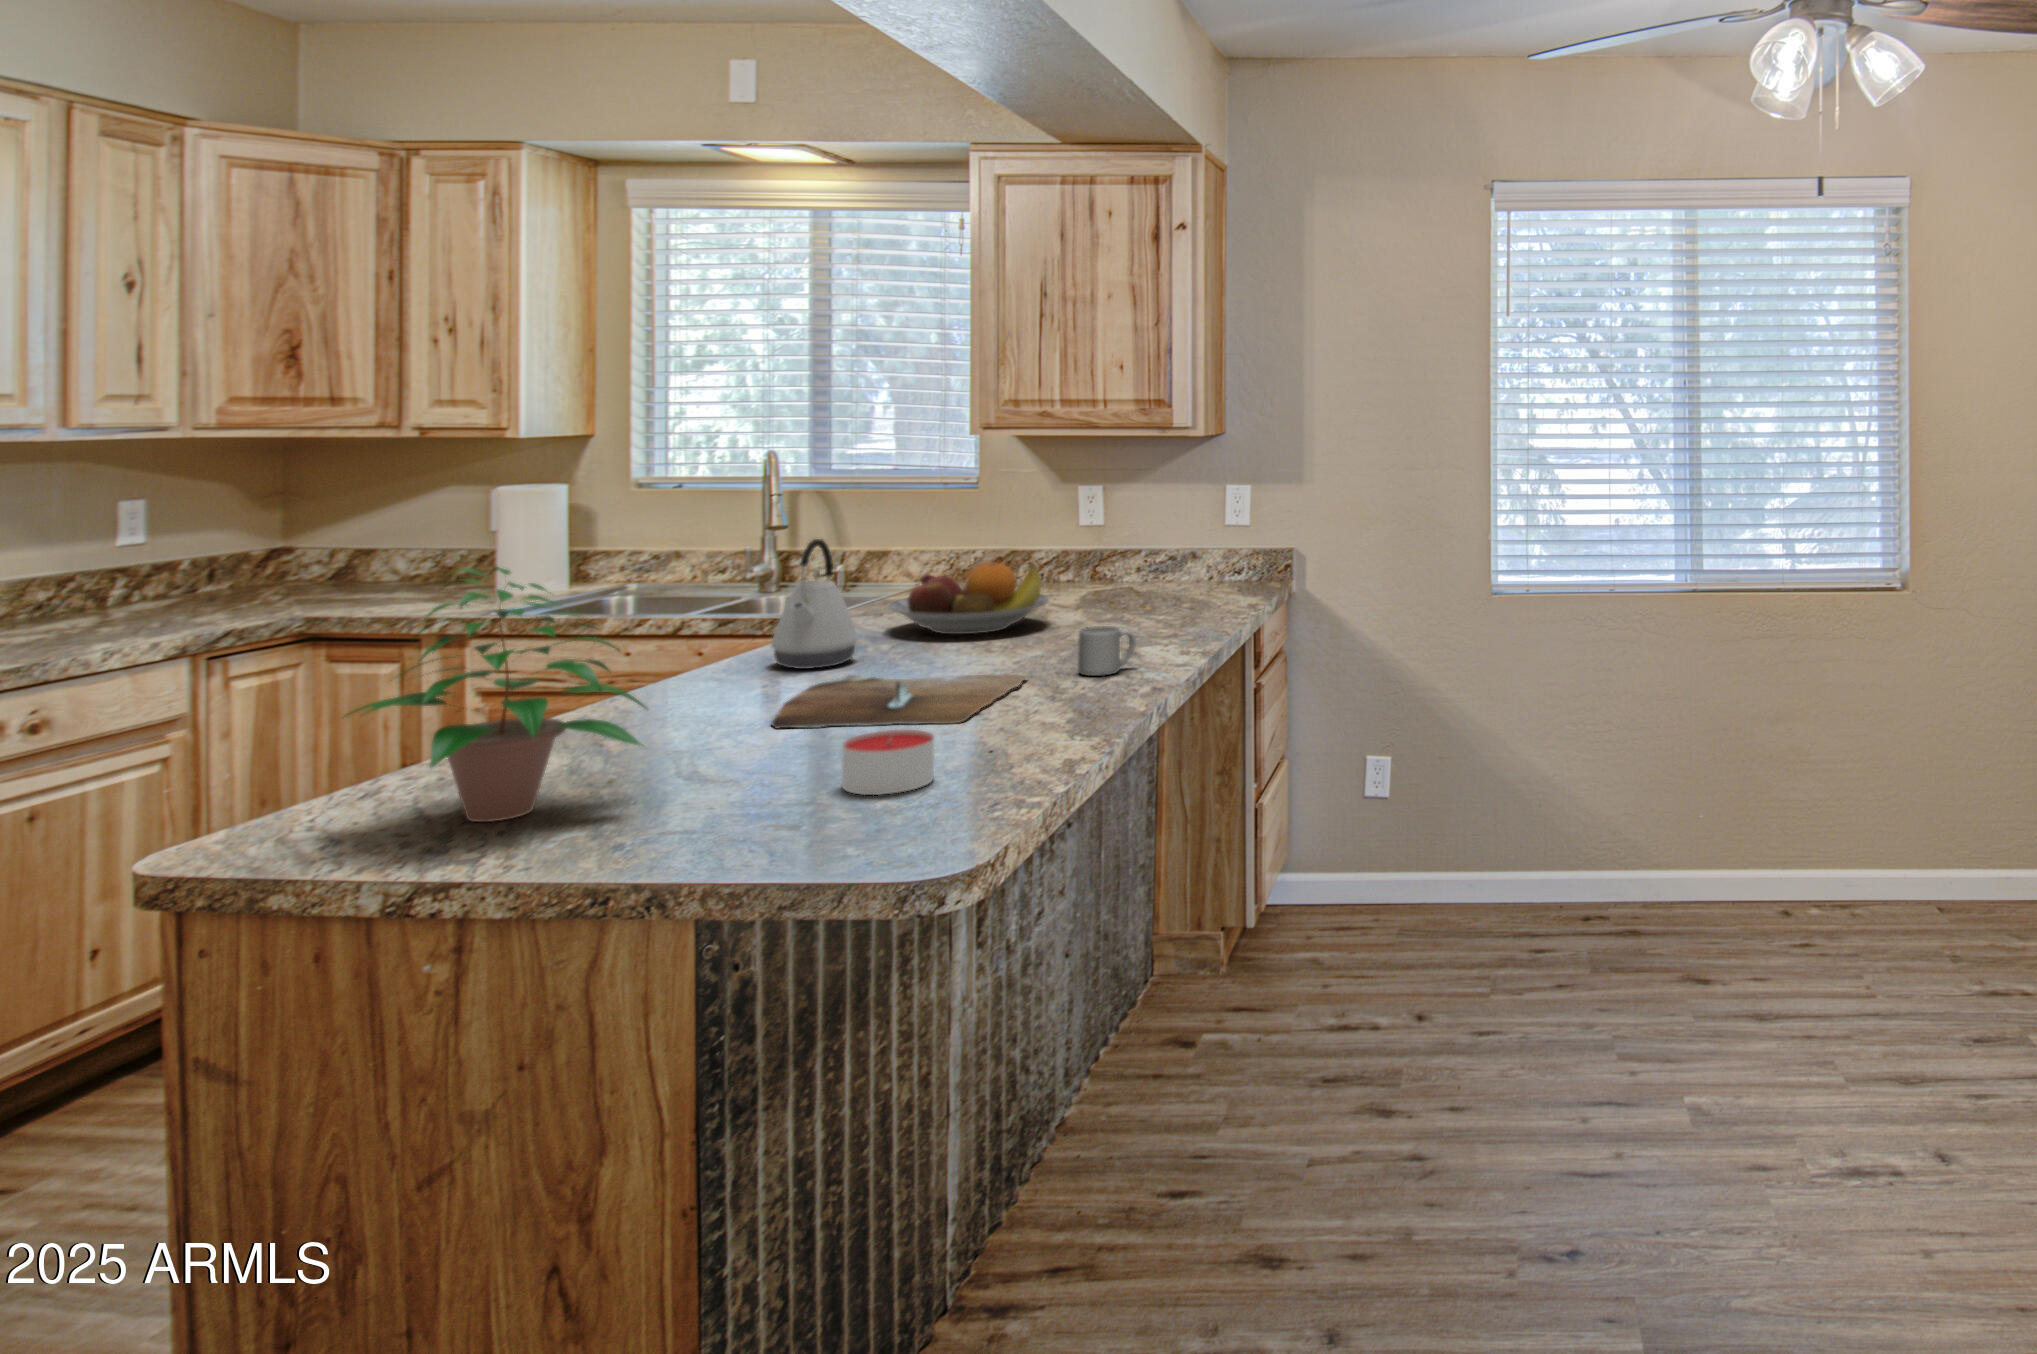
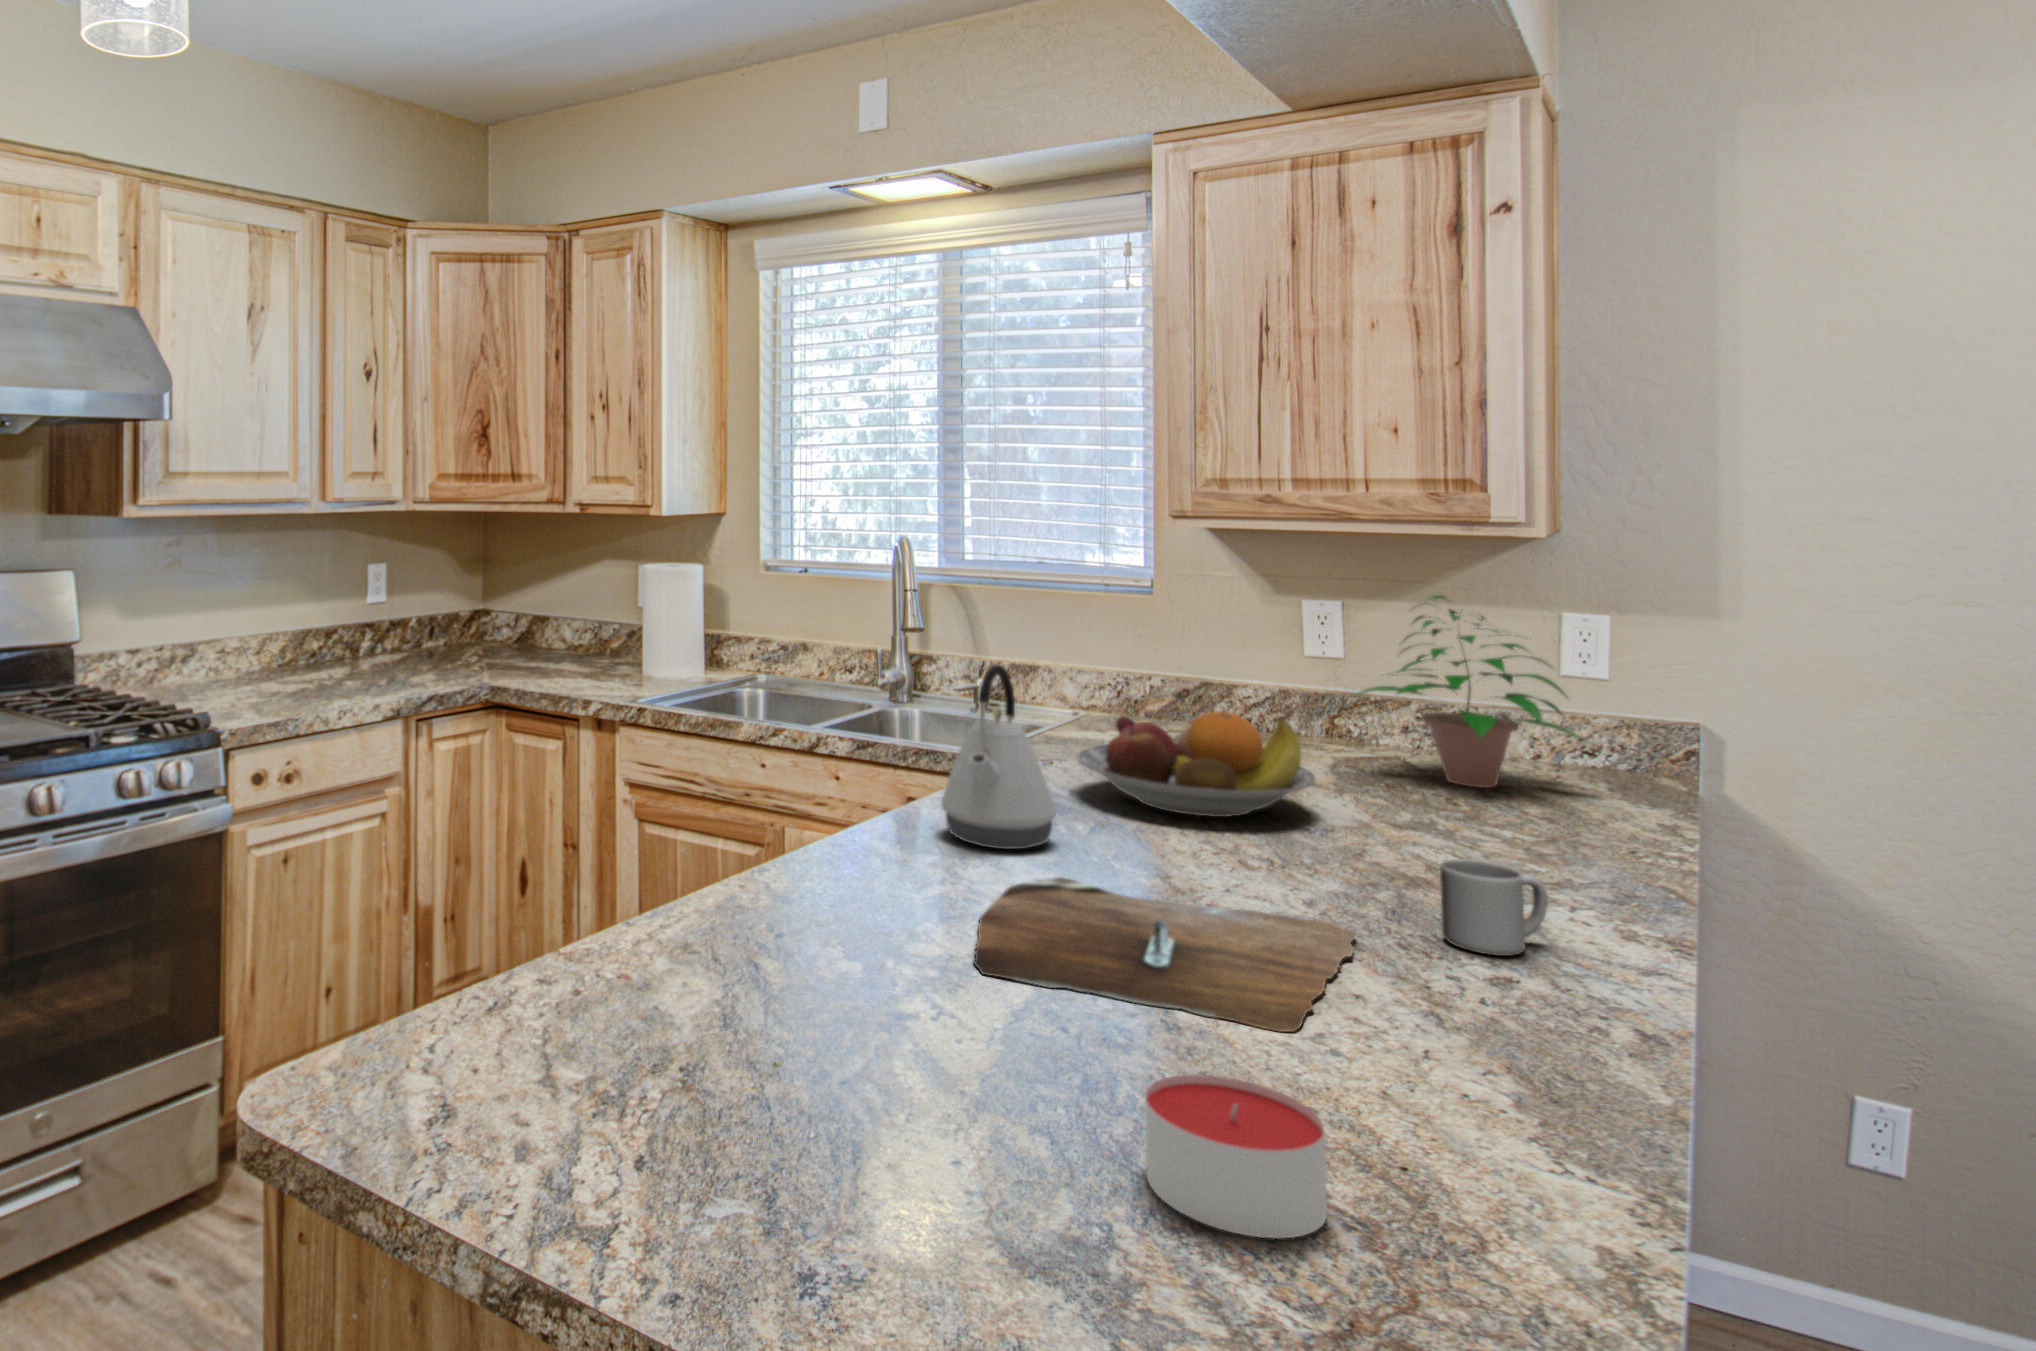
potted plant: present [347,566,645,822] -> present [1355,595,1590,788]

